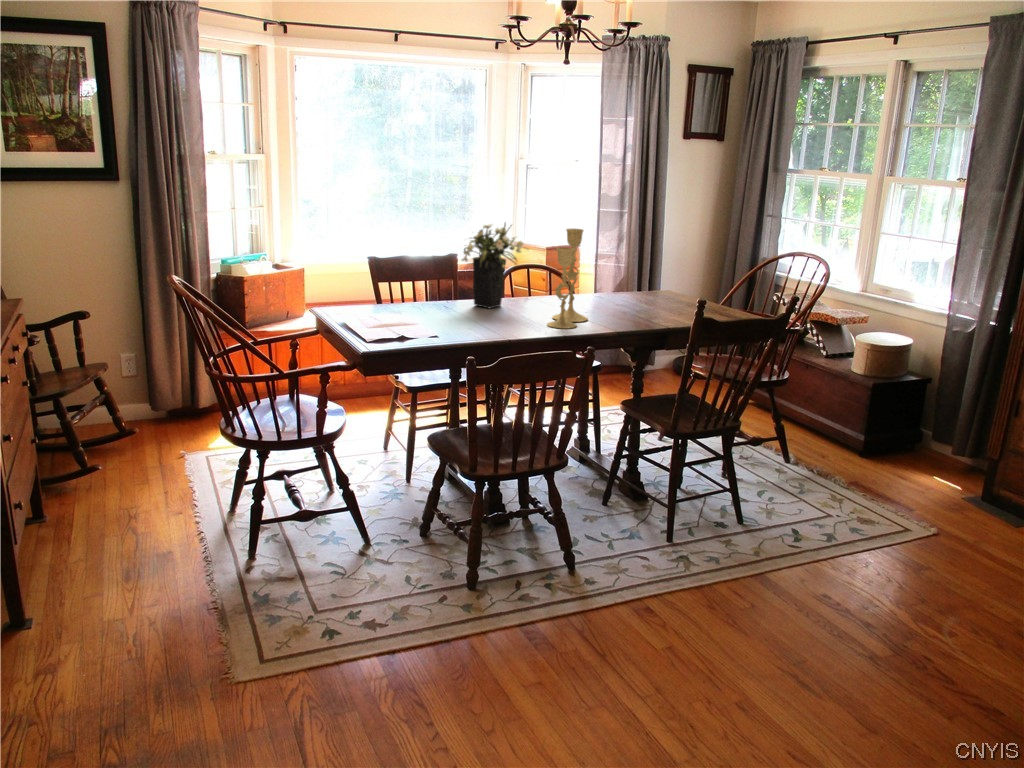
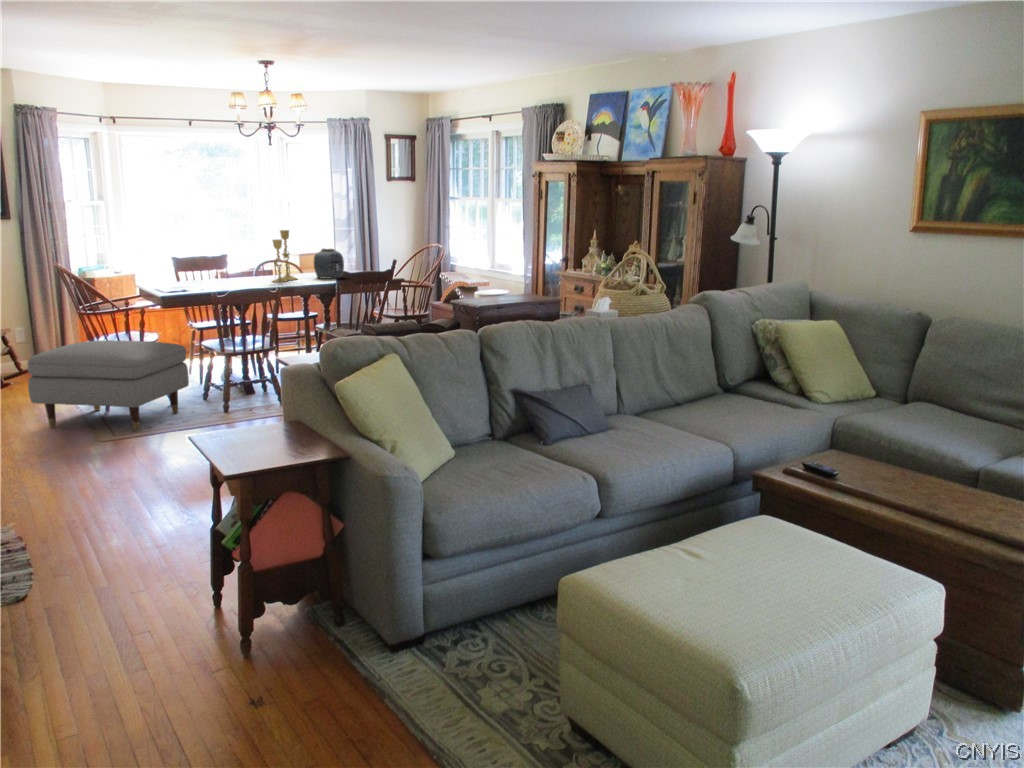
flower arrangement: present [462,224,523,308] -> none [224,230,264,278]
vase: none [615,263,669,320] -> present [314,249,344,278]
ottoman: none [94,434,400,664] -> present [27,340,189,432]

